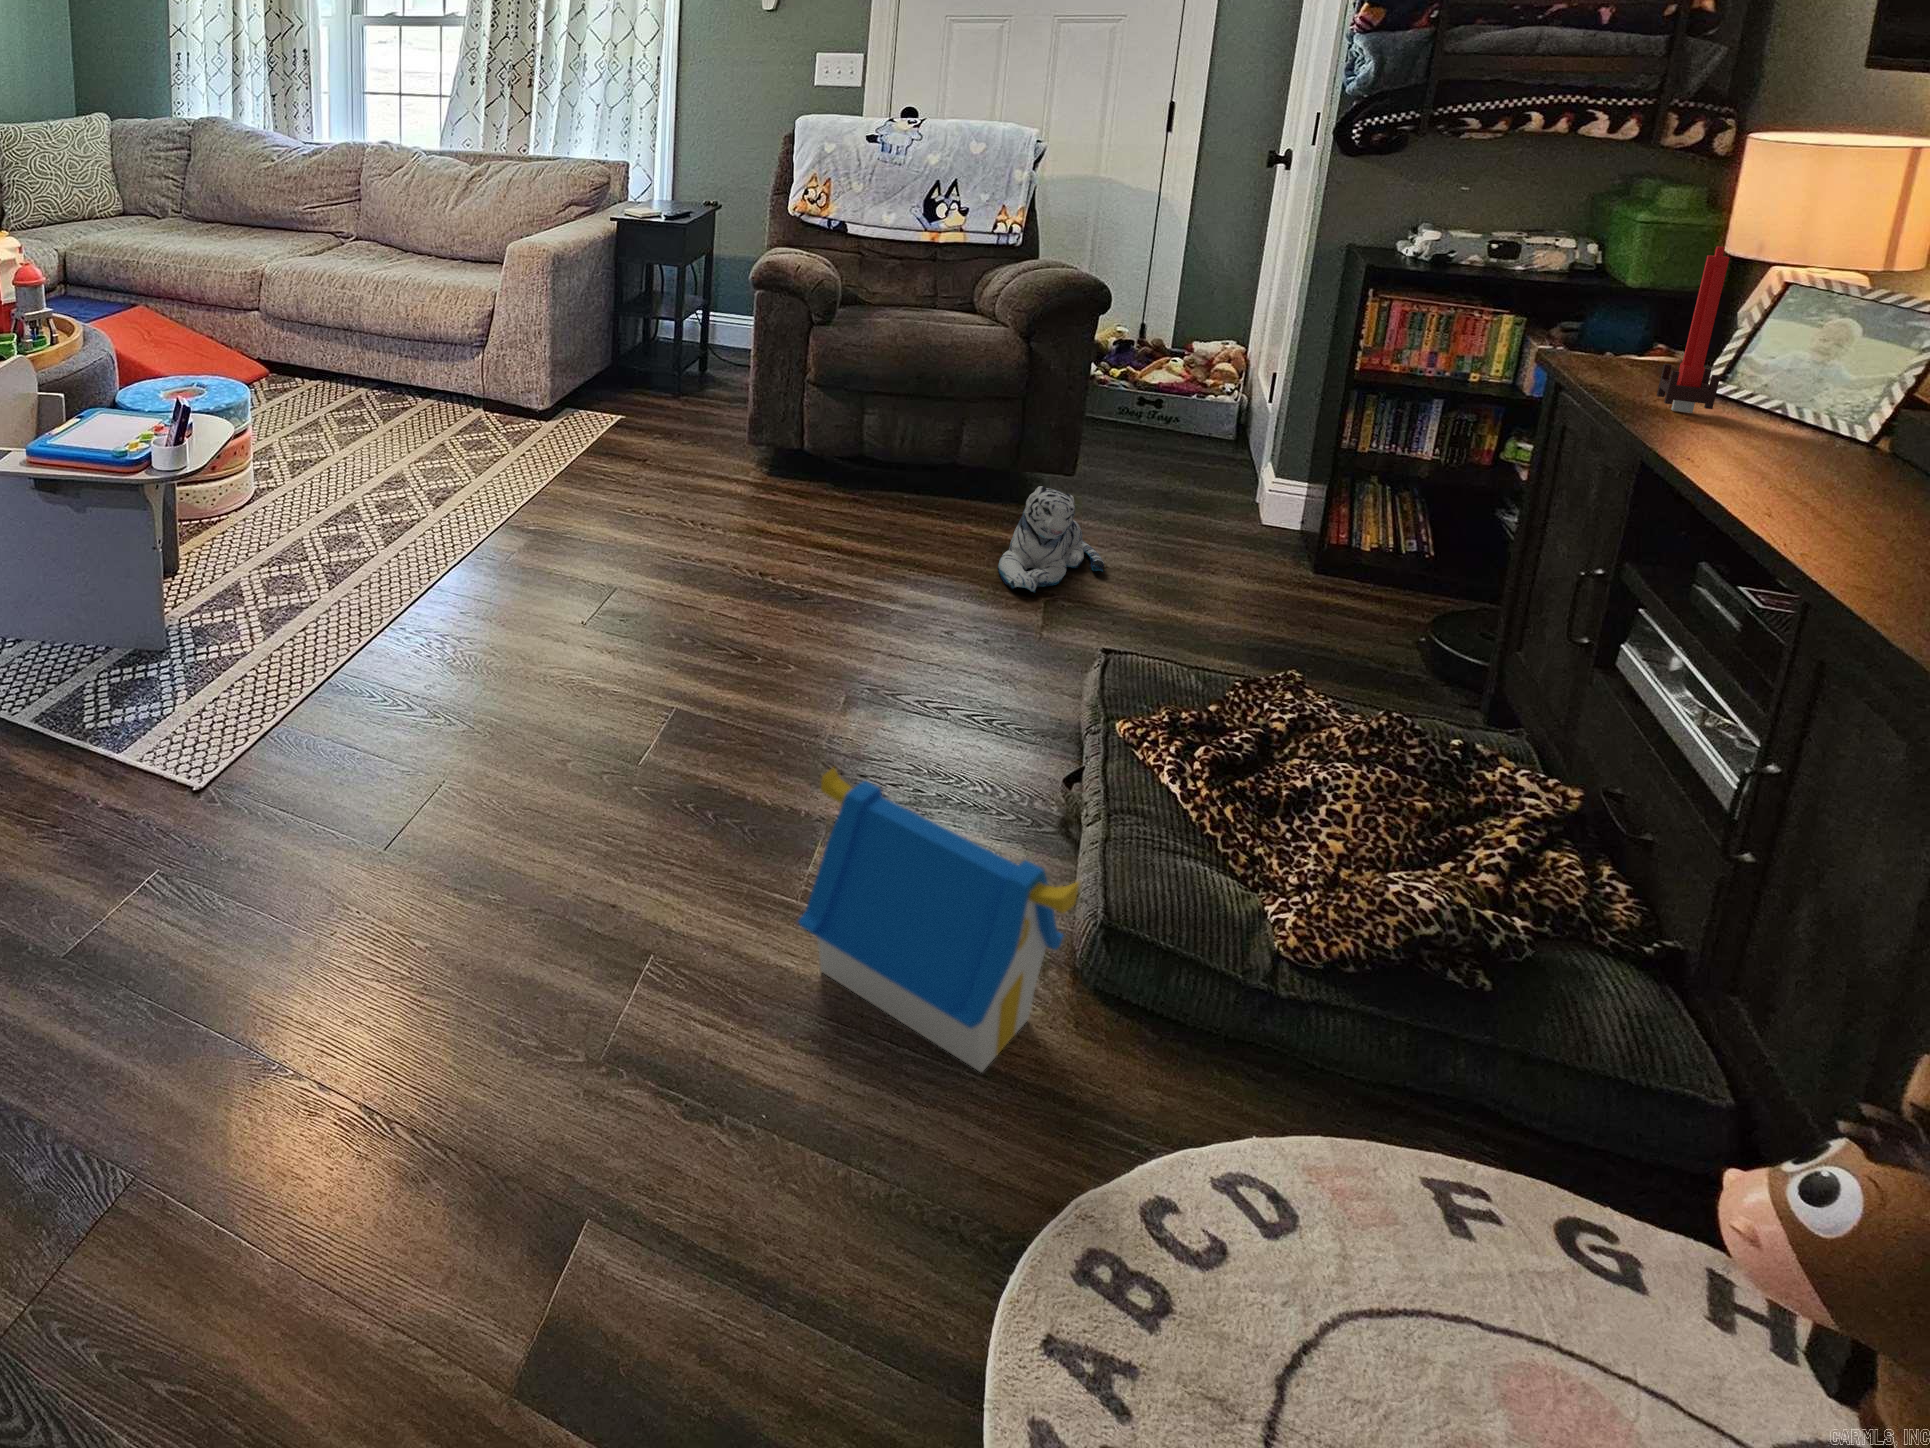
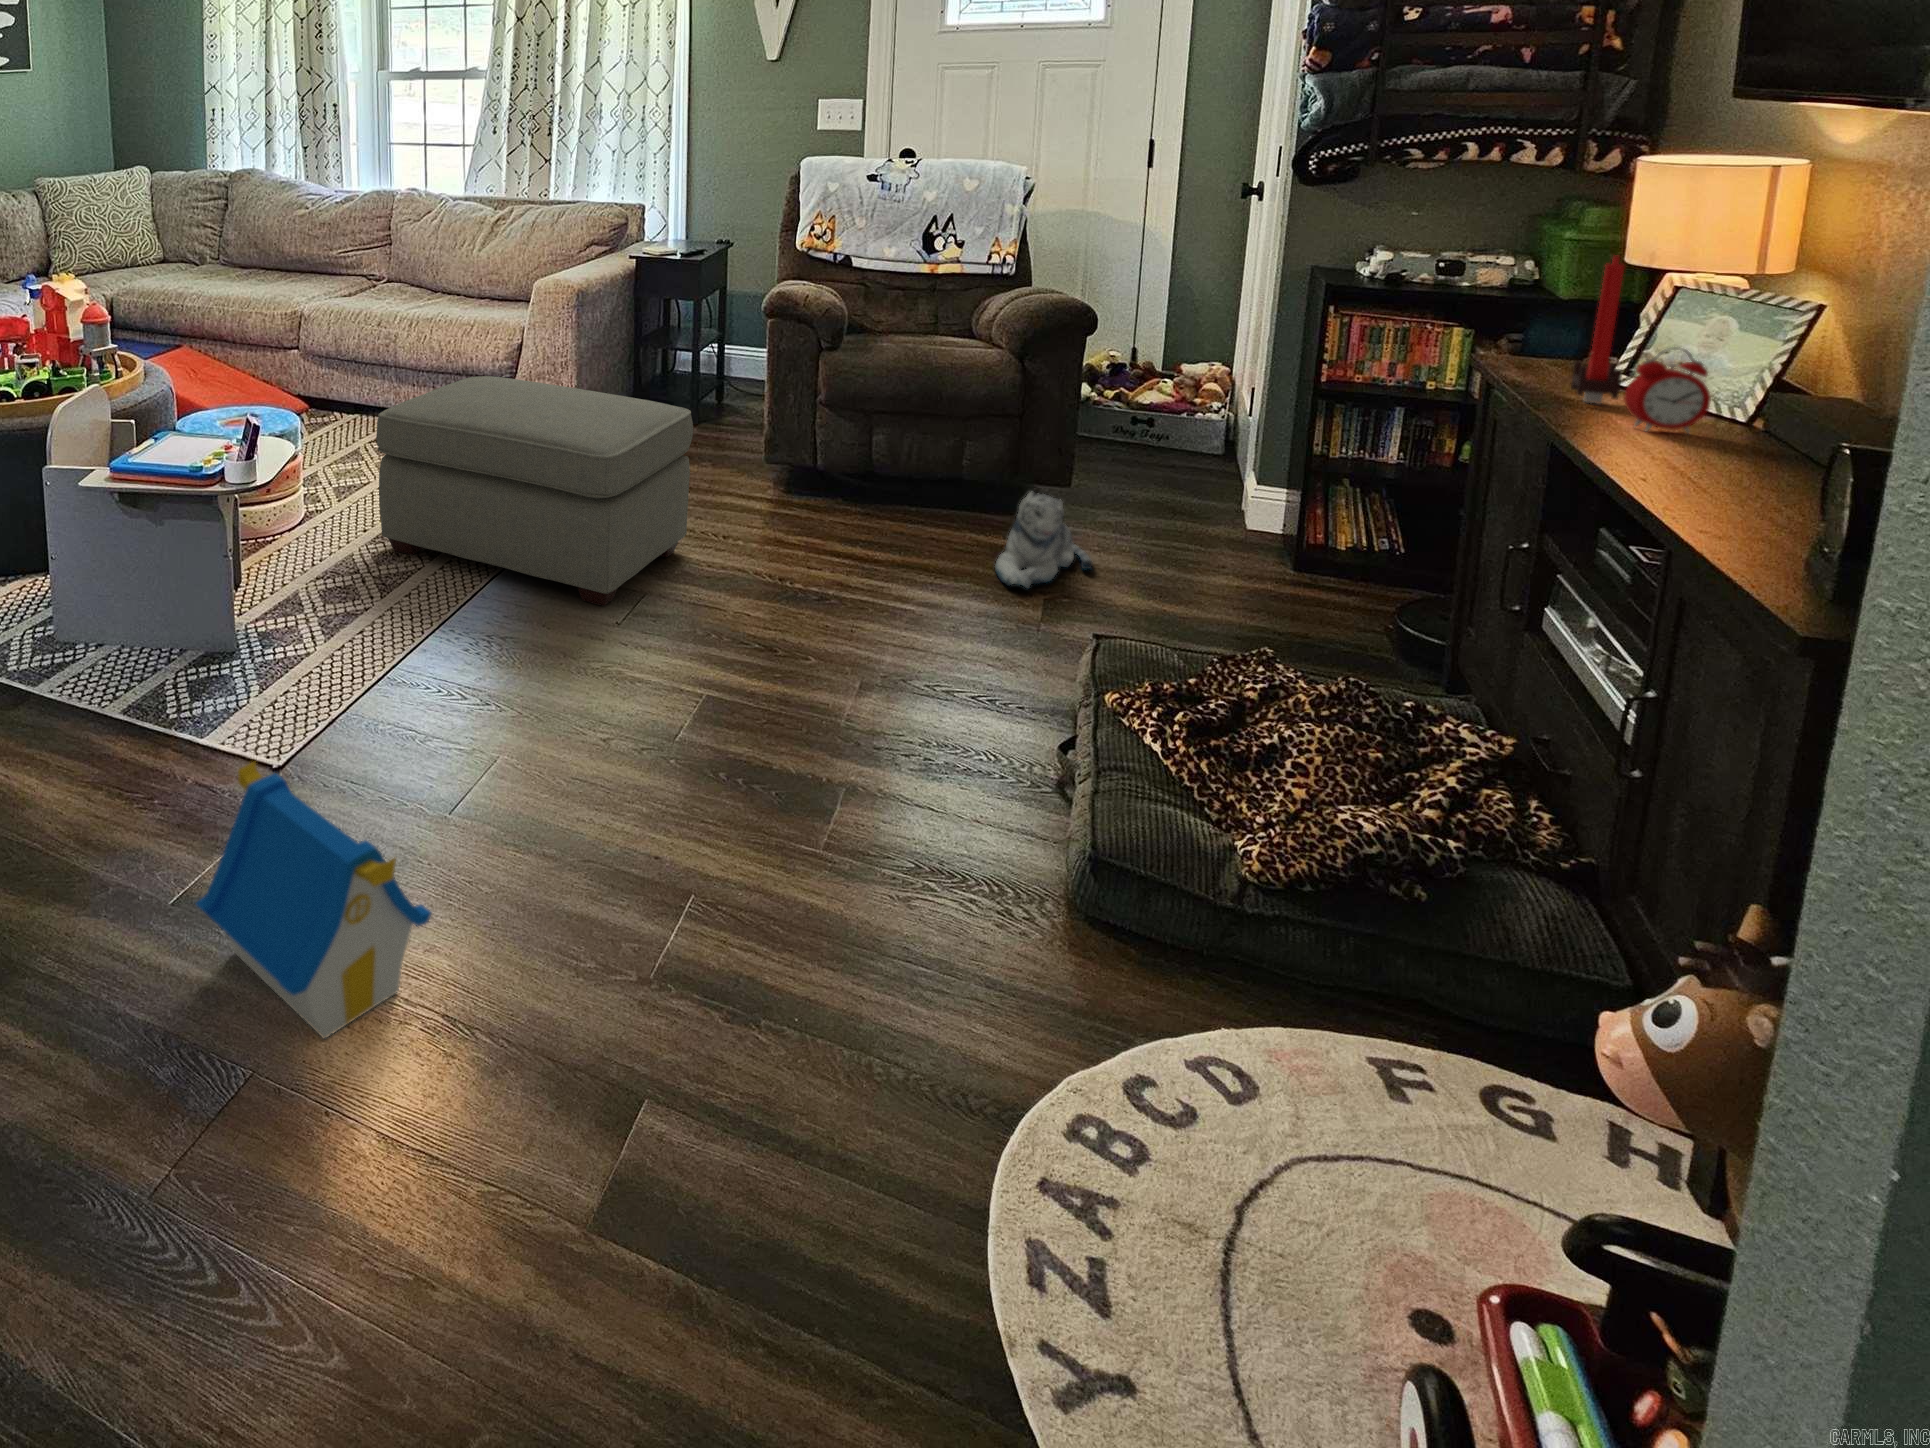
ottoman: none [330,349,675,606] -> present [376,376,693,606]
alarm clock: none [1725,354,1827,453] -> present [1624,347,1711,433]
toy house: present [798,767,1079,1072] -> present [196,762,431,1038]

